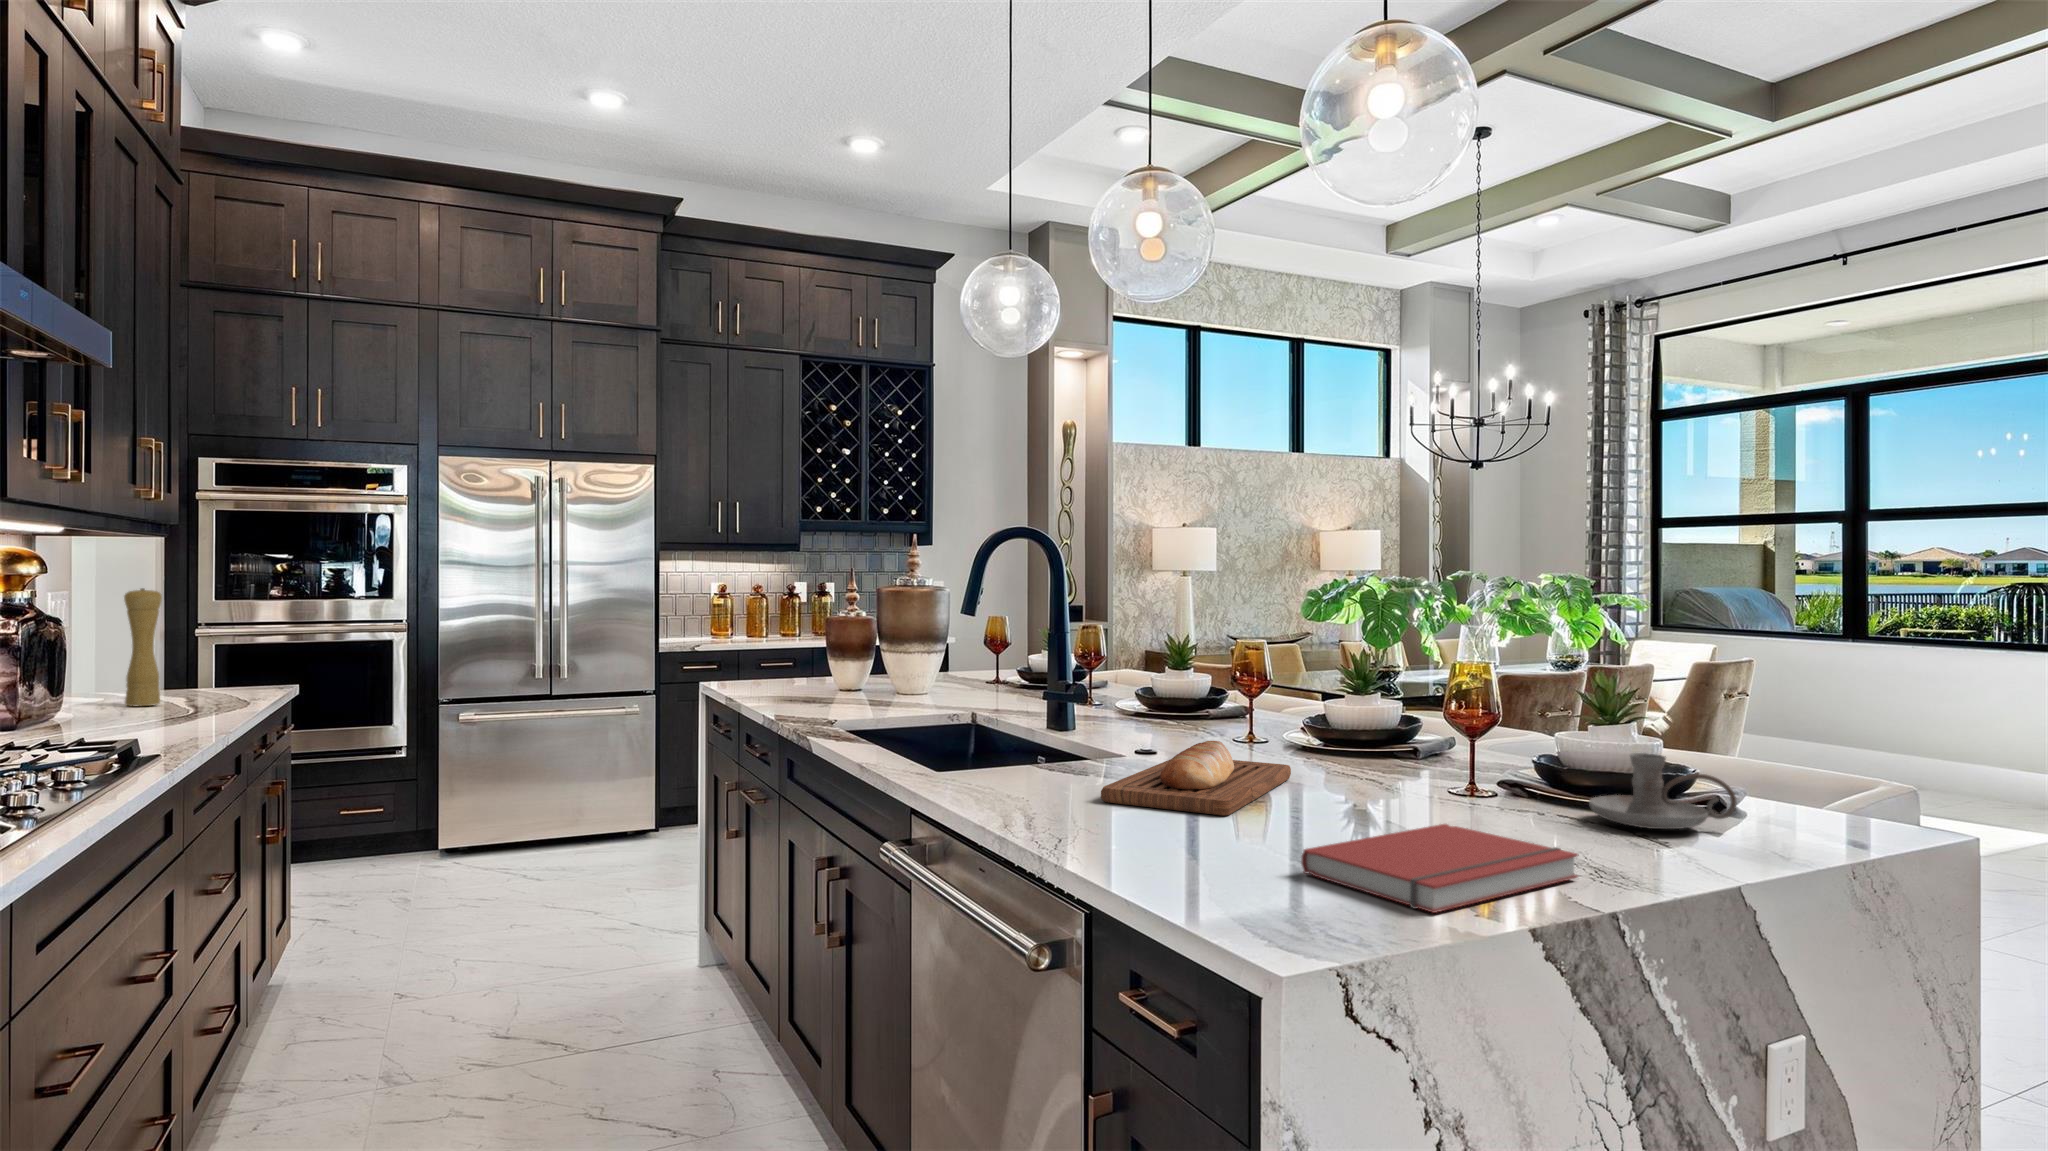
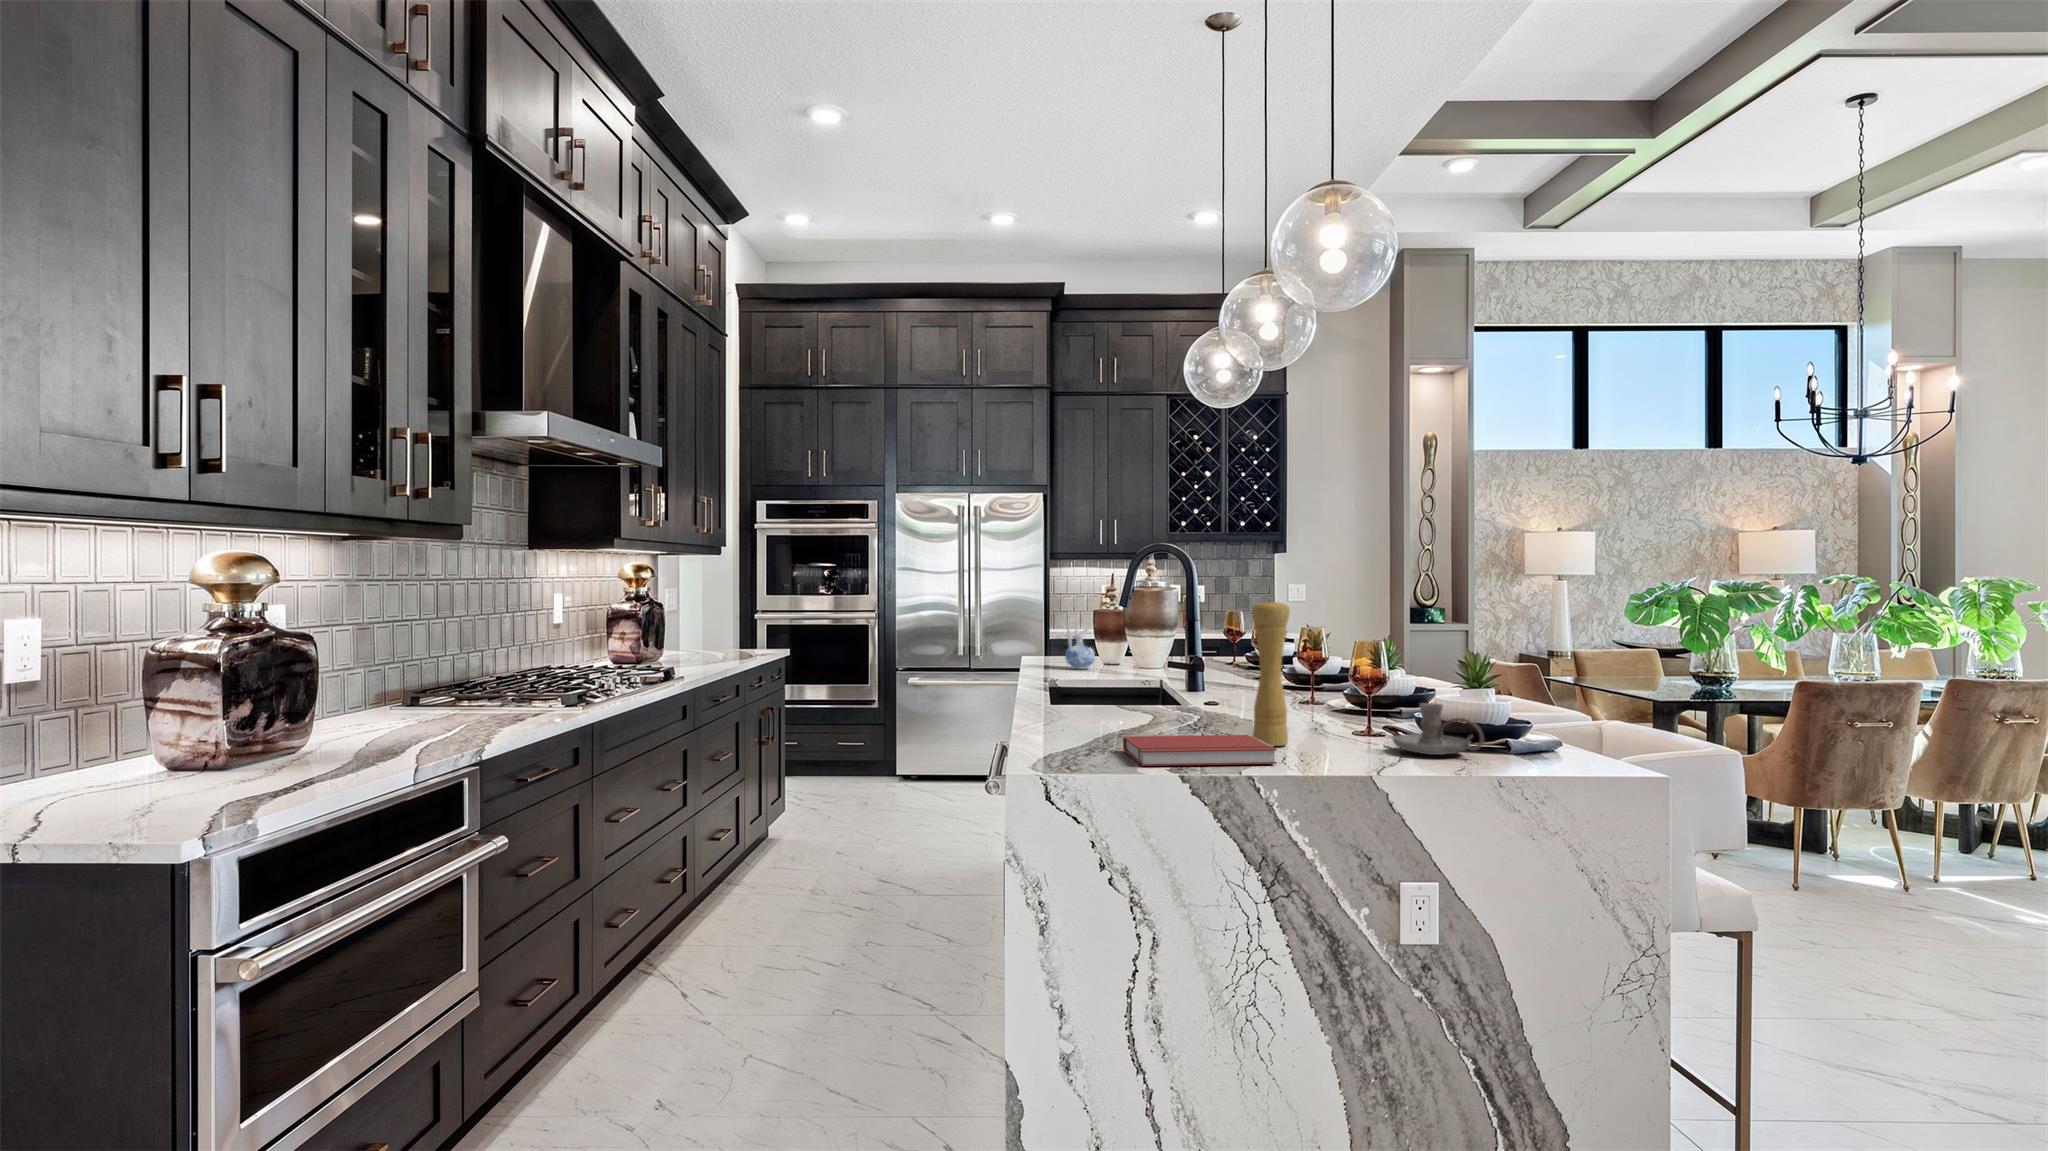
pepper mill: present [124,588,162,706] -> present [1252,600,1290,746]
ceramic pitcher: none [812,632,854,703] -> present [1065,619,1095,669]
bread loaf: present [1101,741,1291,815] -> none [1105,690,1265,730]

